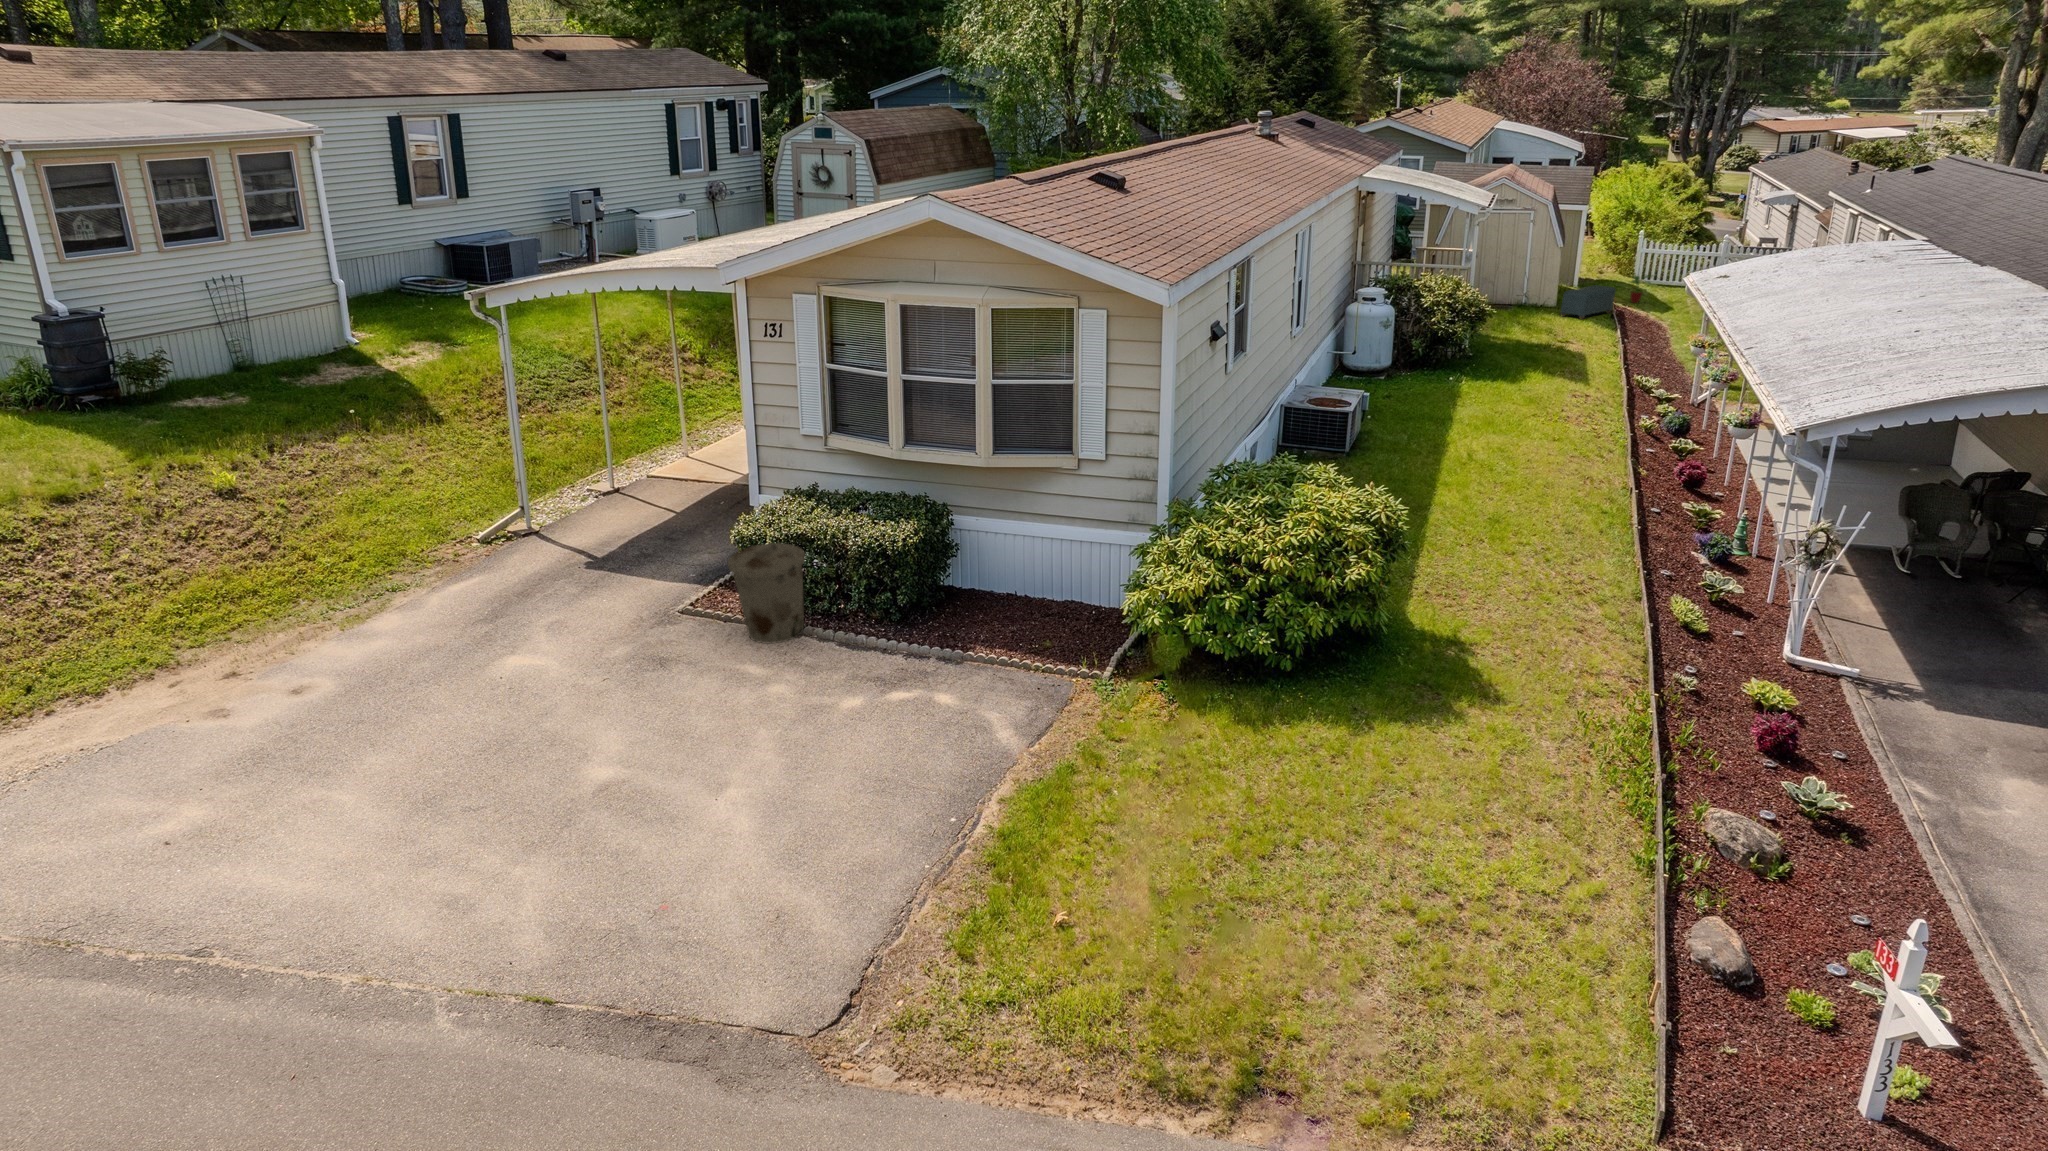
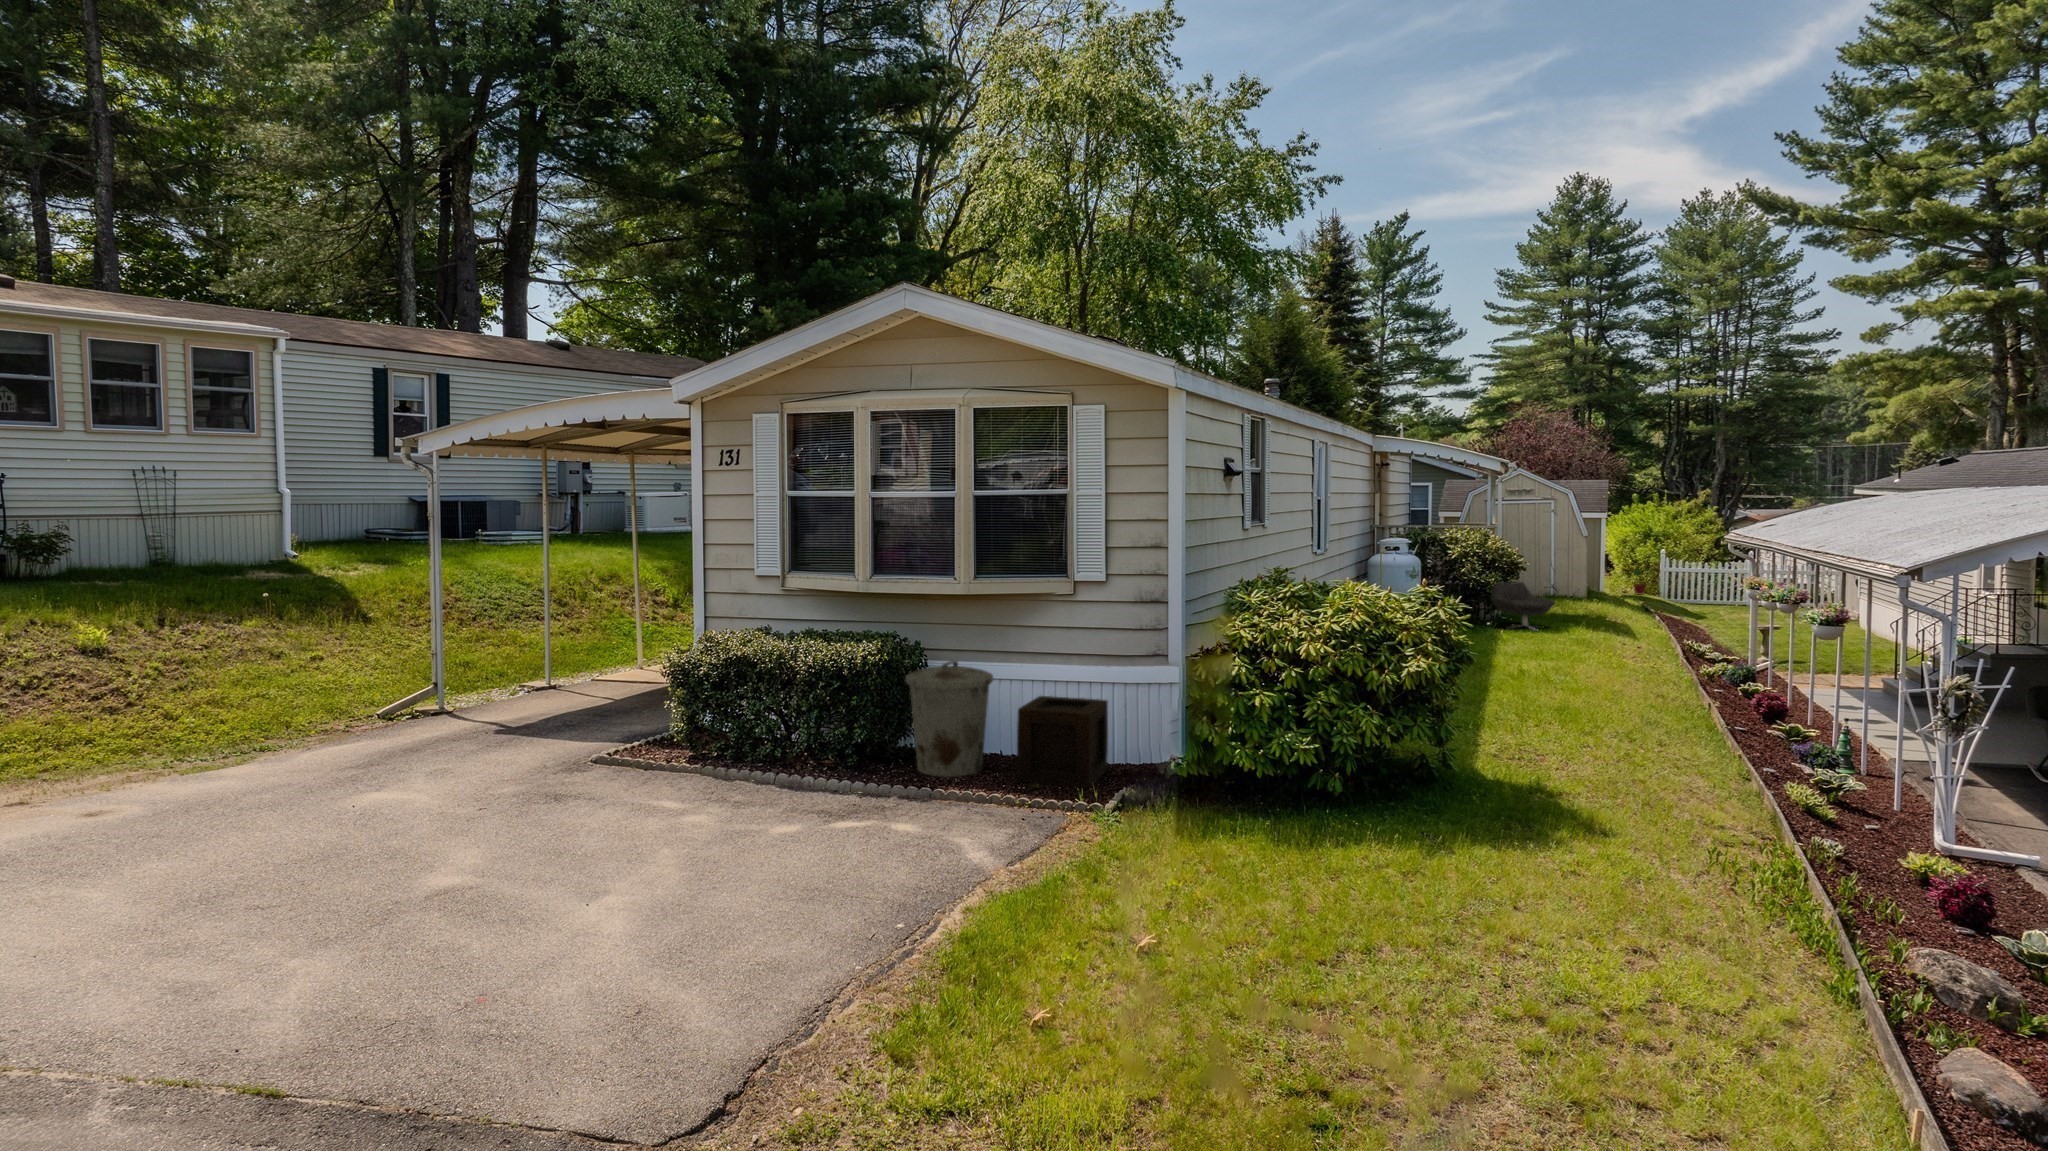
bench: present [1560,285,1615,319] -> none [1566,573,1619,603]
lounge chair: none [1480,322,1541,374] -> present [1491,582,1555,626]
trash can: present [728,543,805,644] -> present [906,661,993,777]
wooden crate: none [1035,553,1111,639] -> present [1017,696,1108,787]

